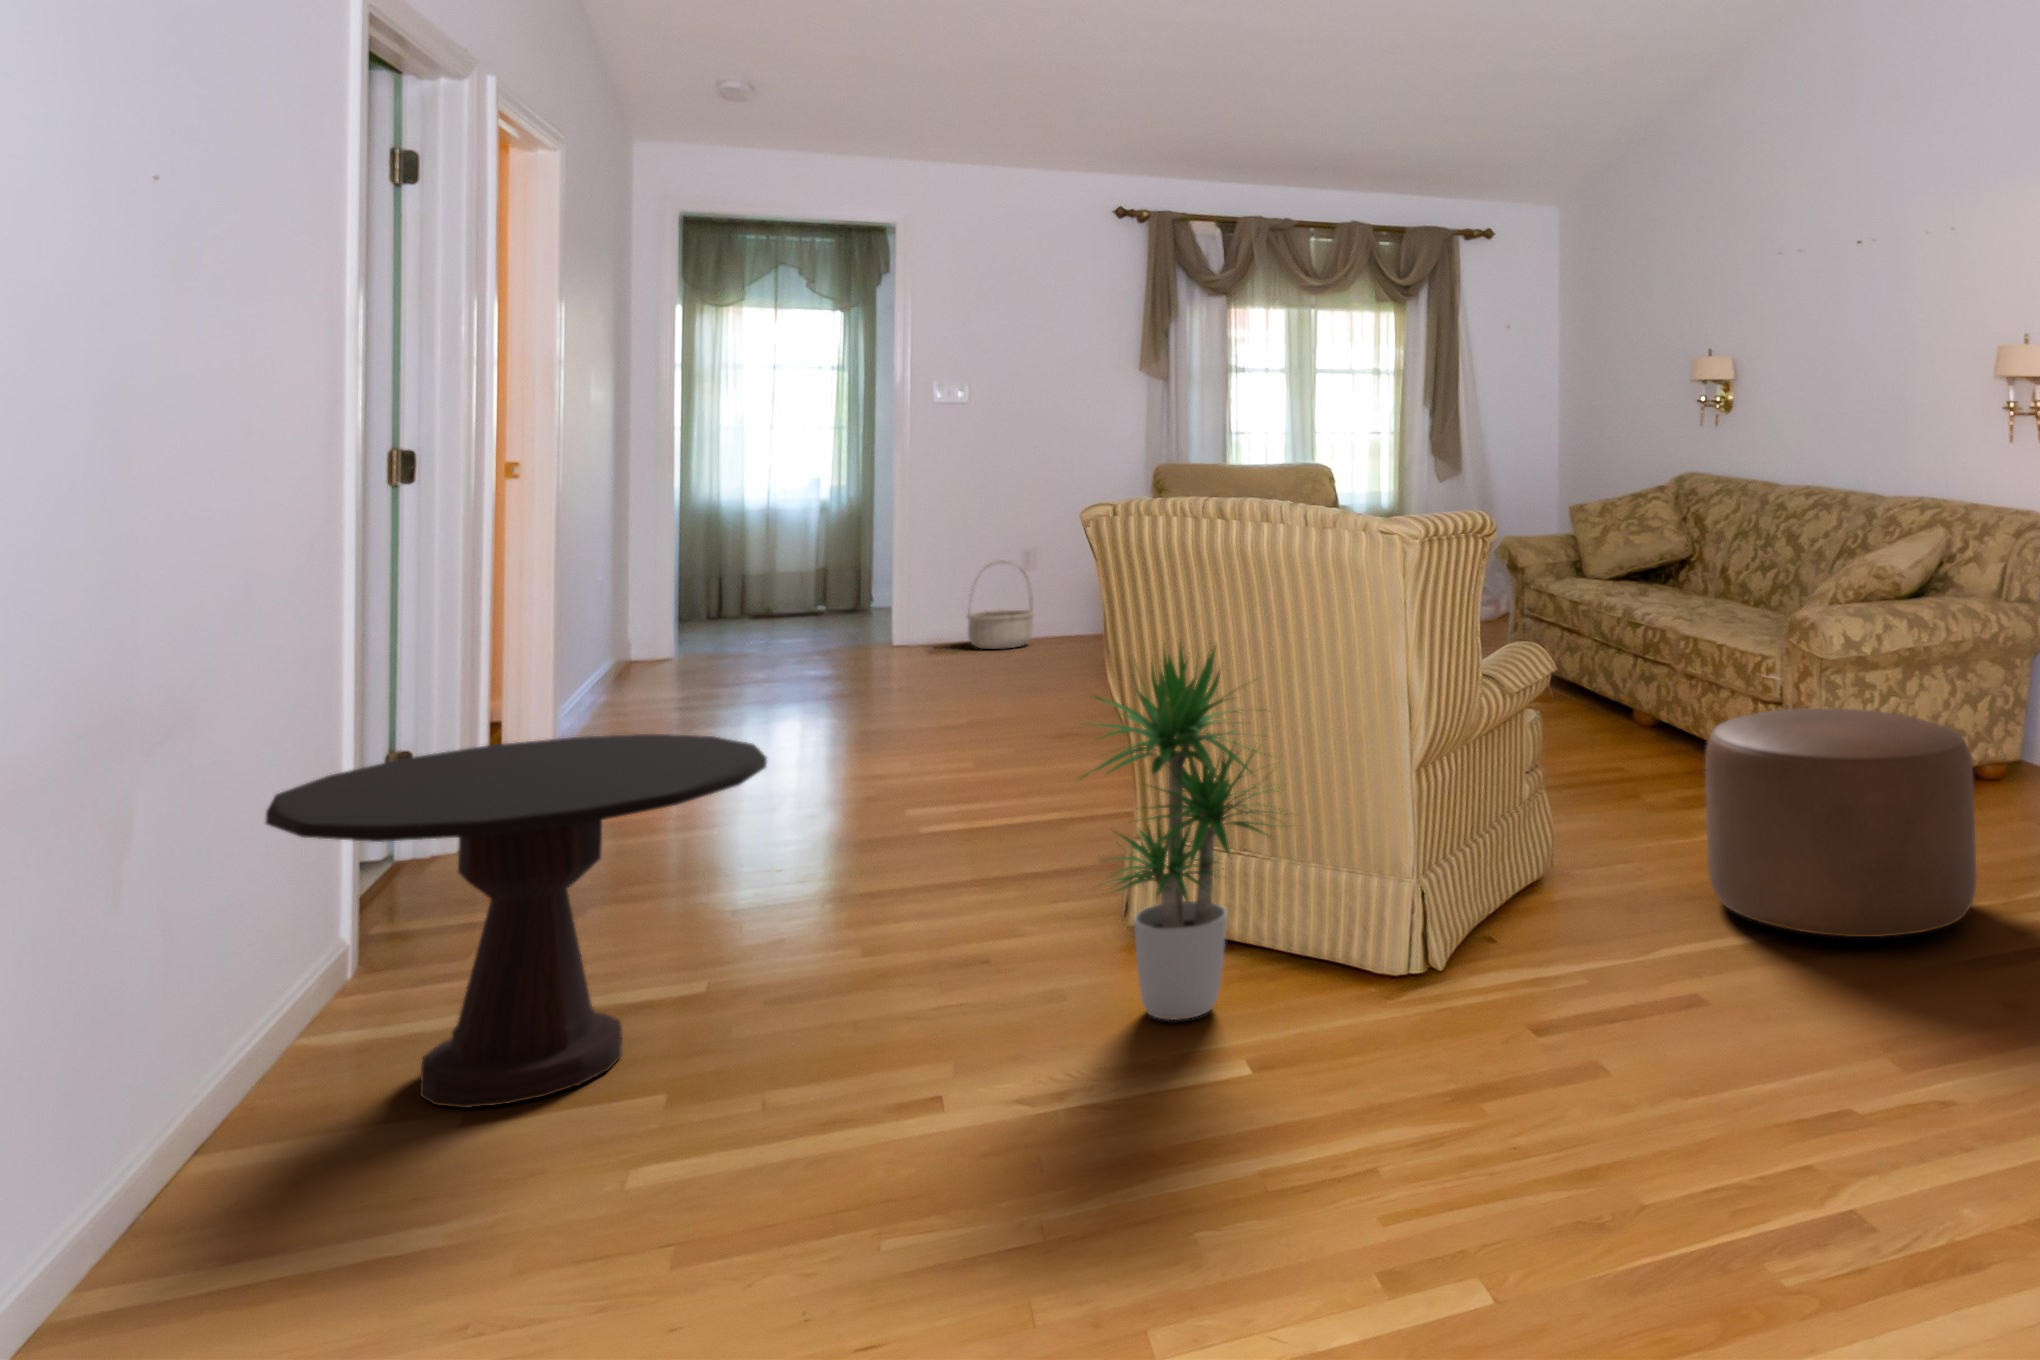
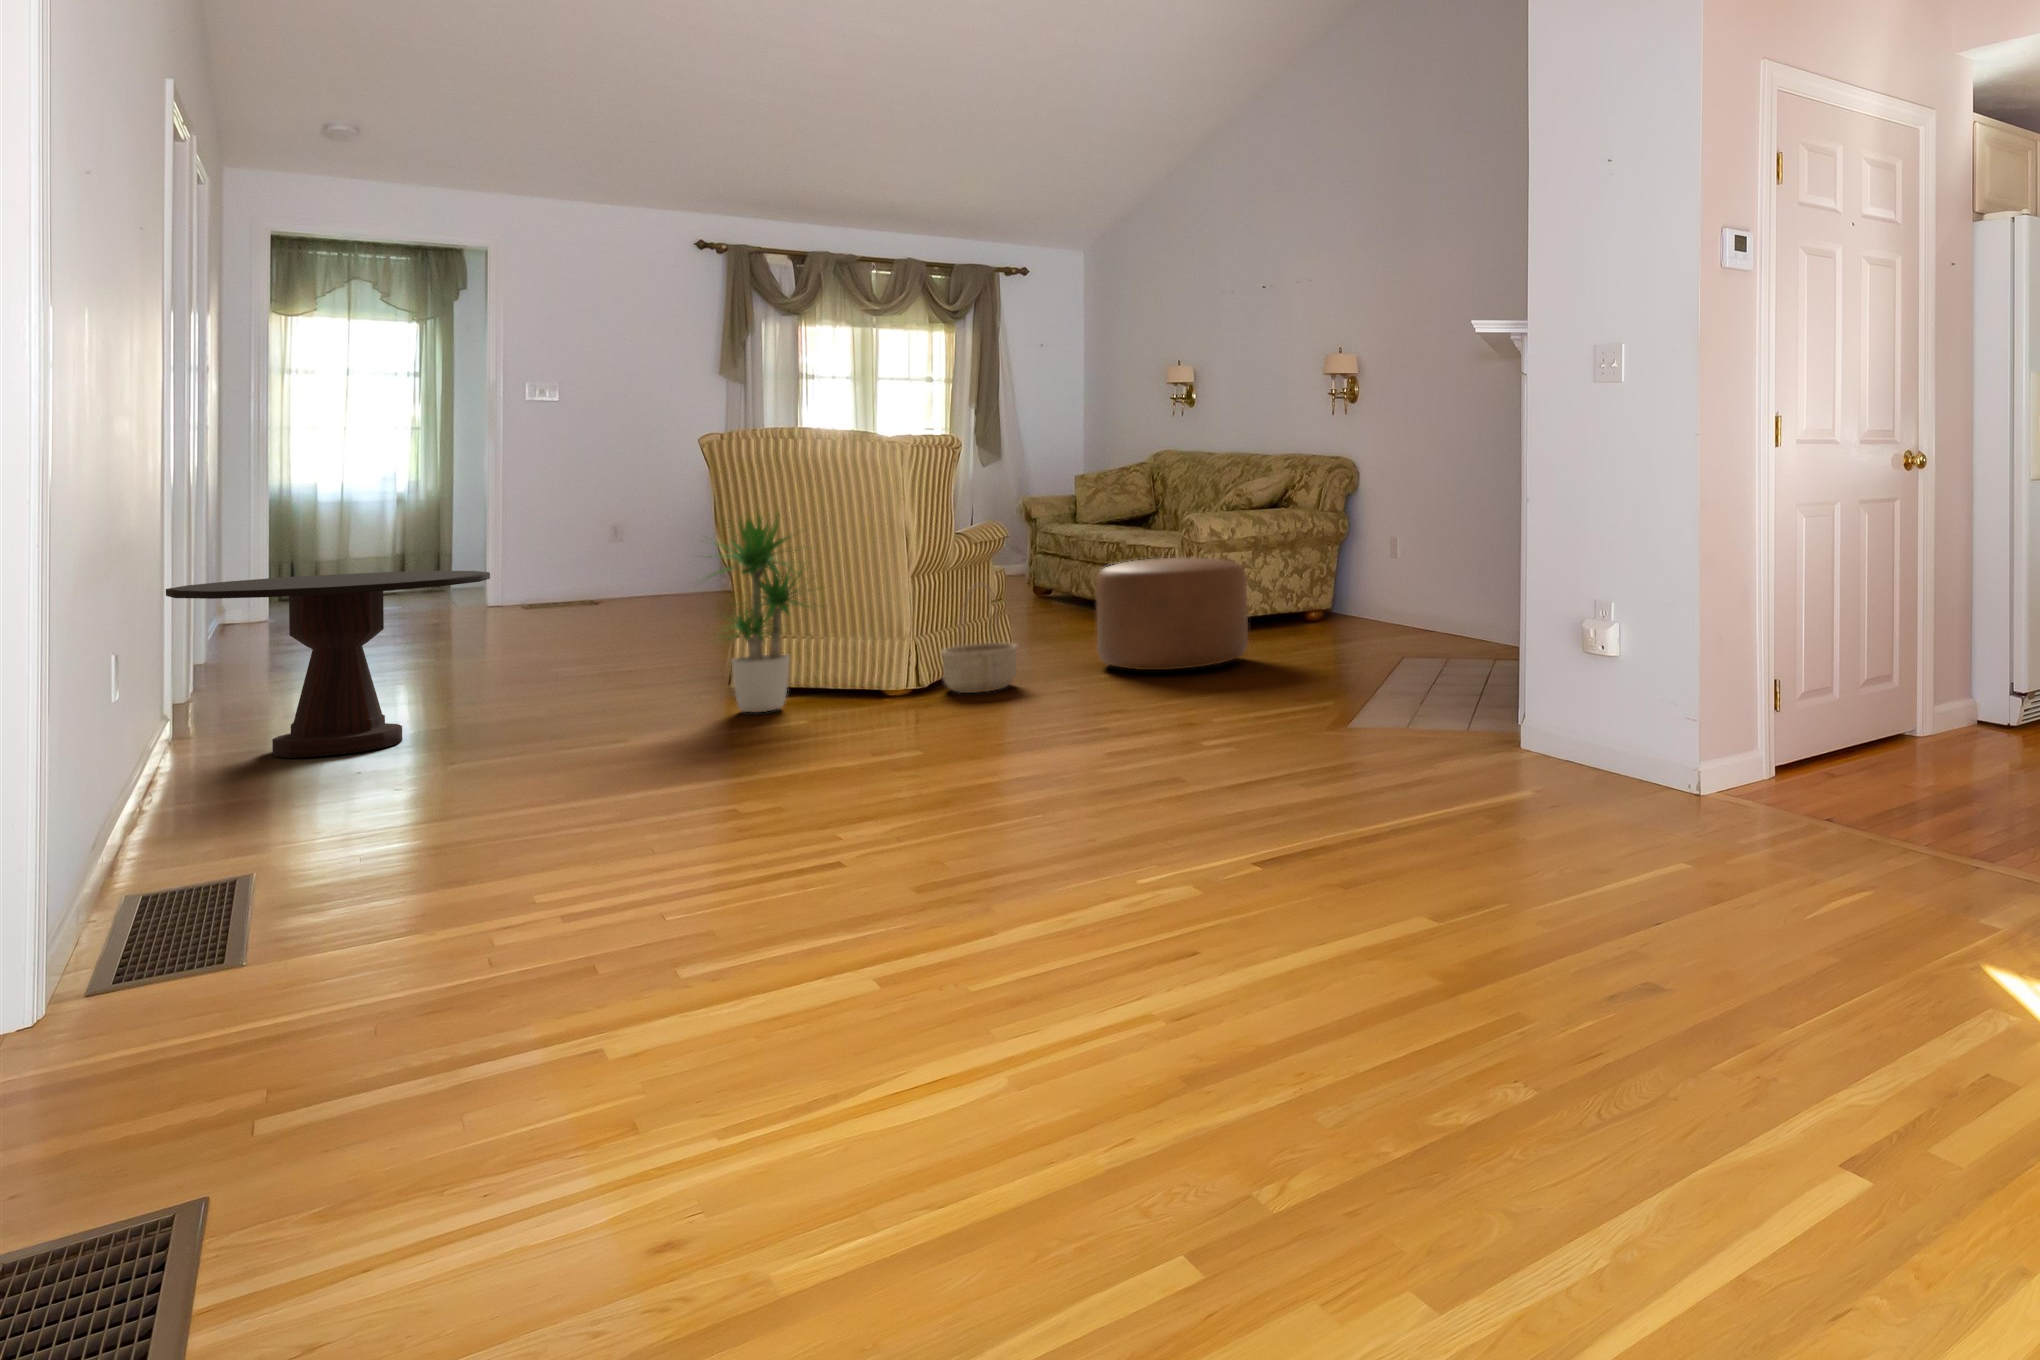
basket: present [967,561,1035,649] -> present [941,583,1018,693]

